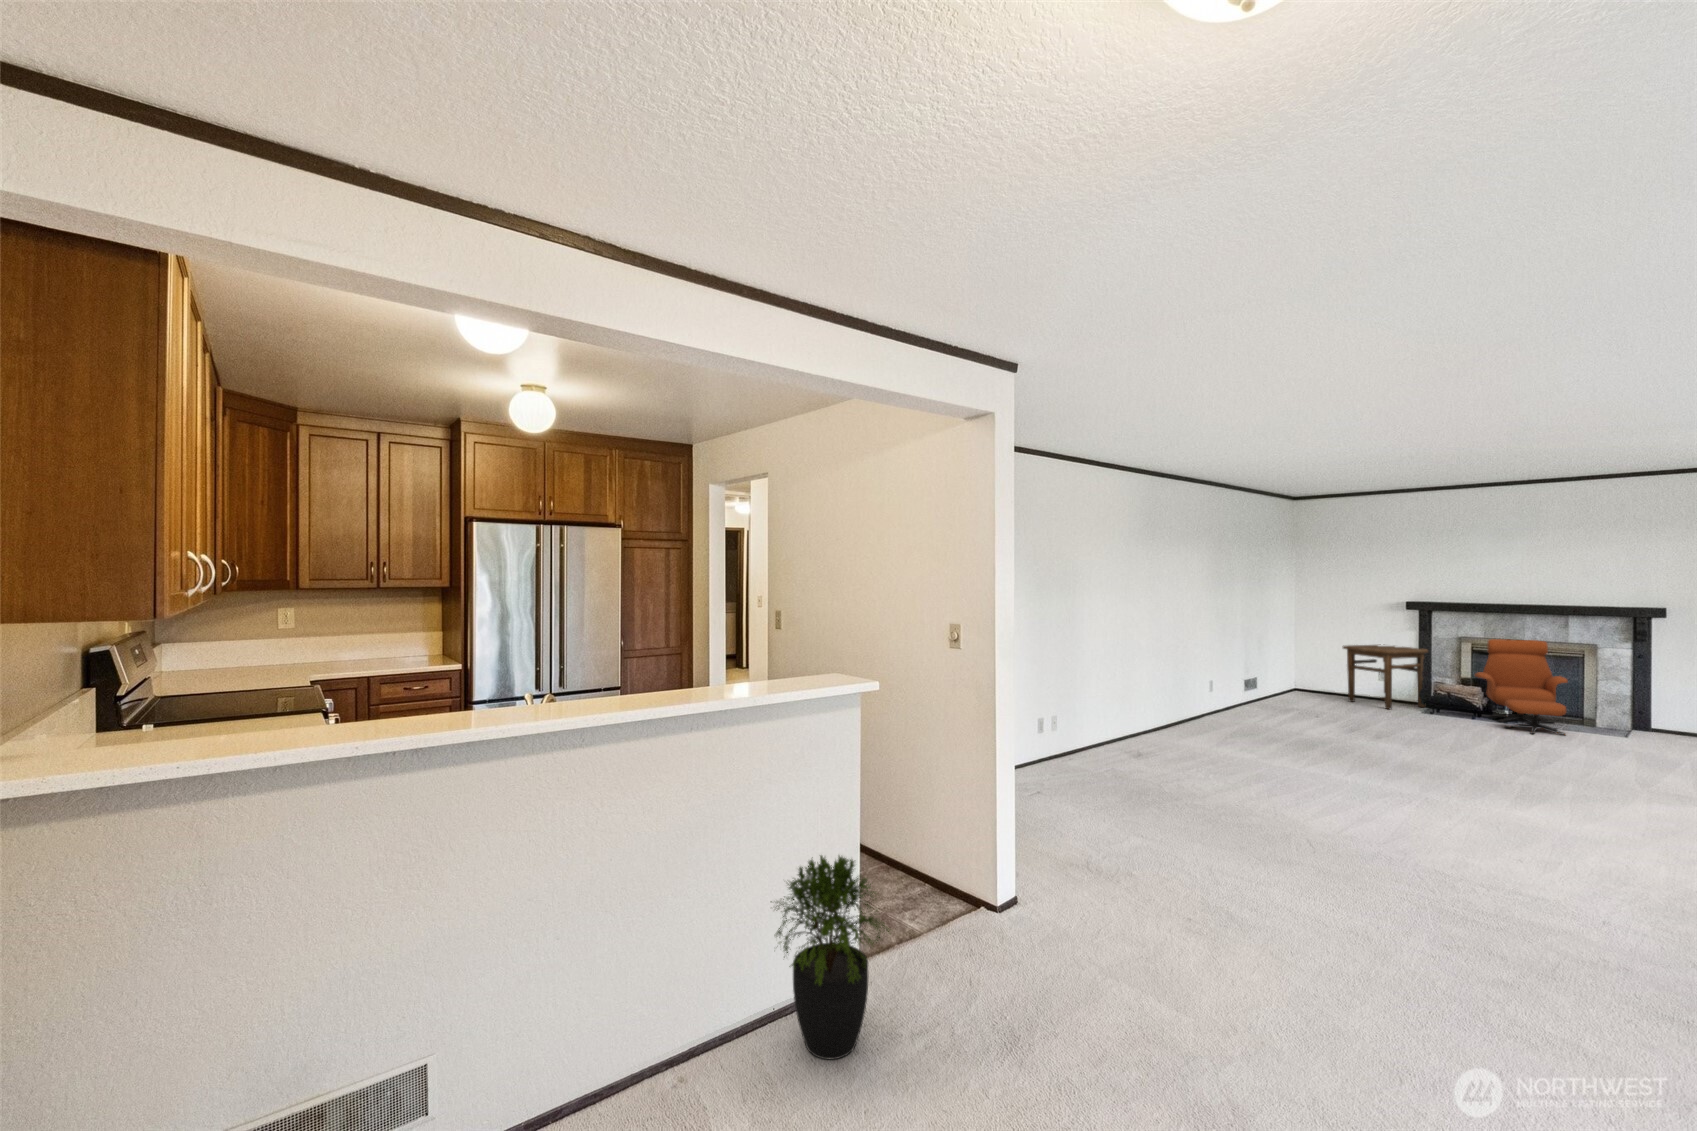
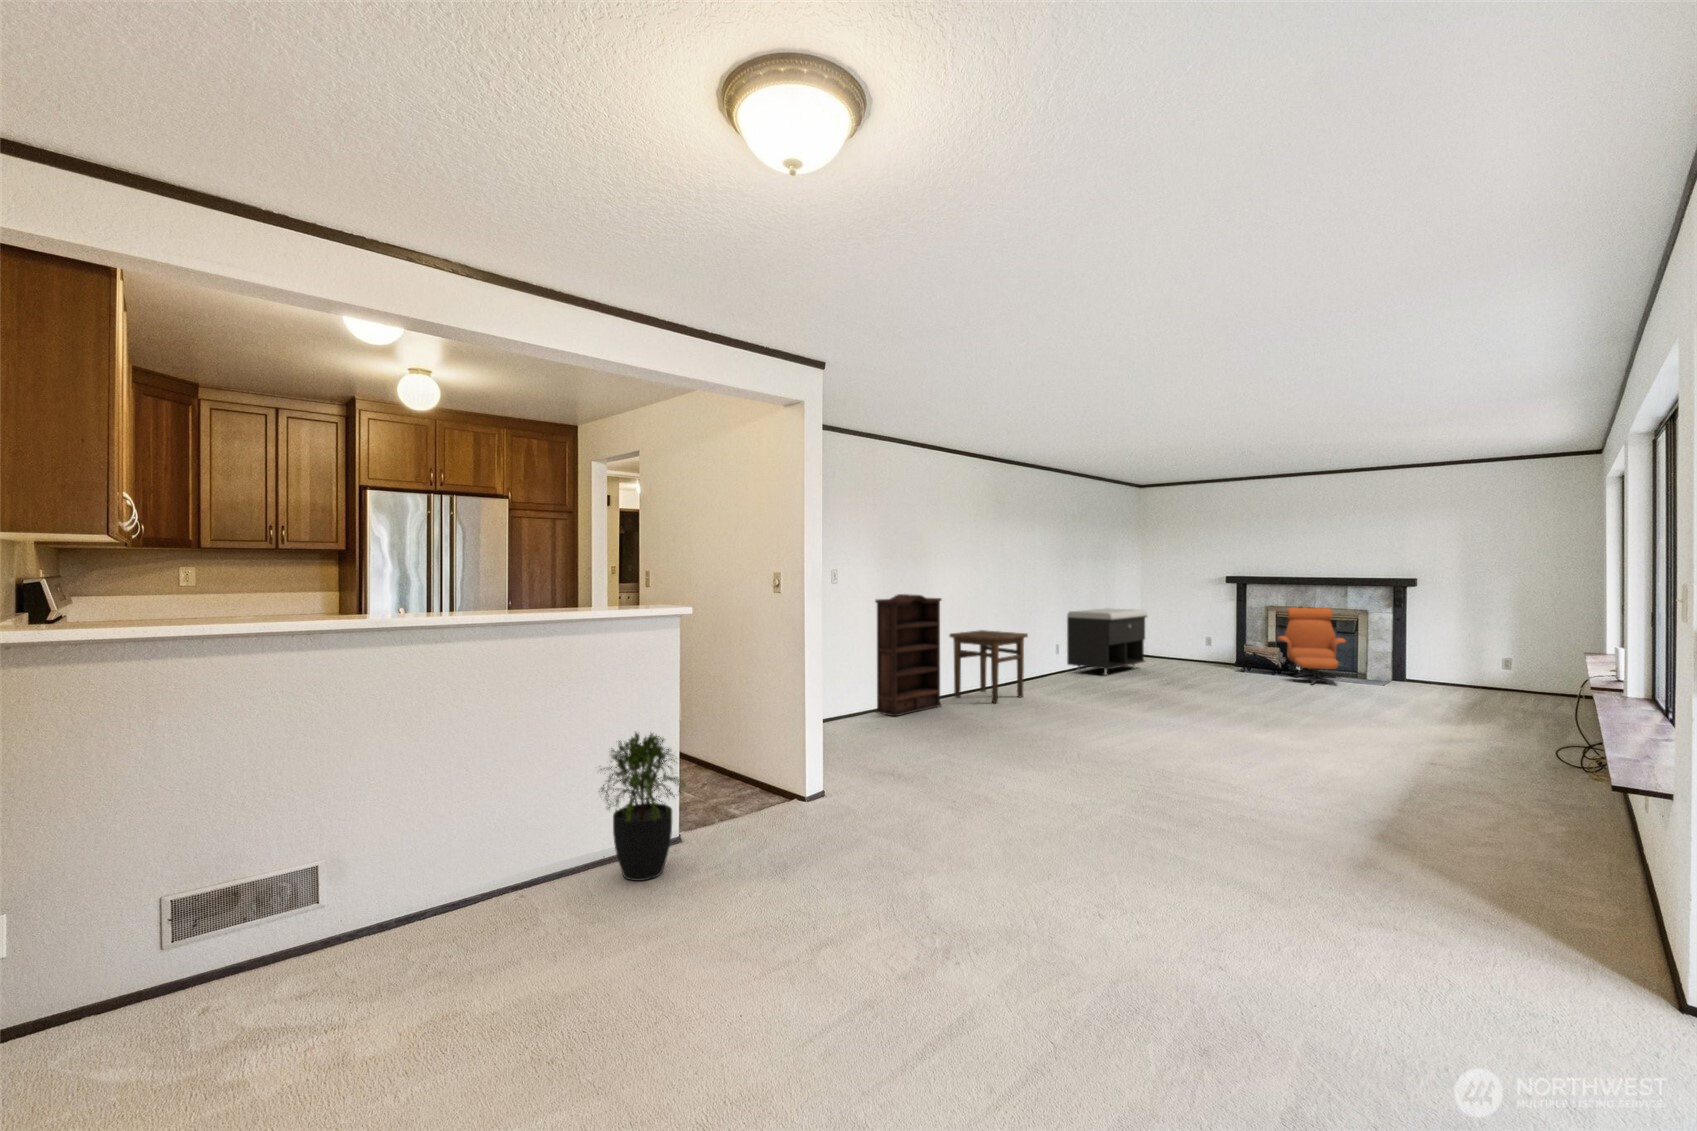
bookshelf: none [1023,629,1097,773] -> present [875,594,942,716]
storage bench: none [1218,636,1310,715] -> present [1067,608,1147,675]
side table: present [1343,645,1428,709] -> present [950,630,1028,703]

